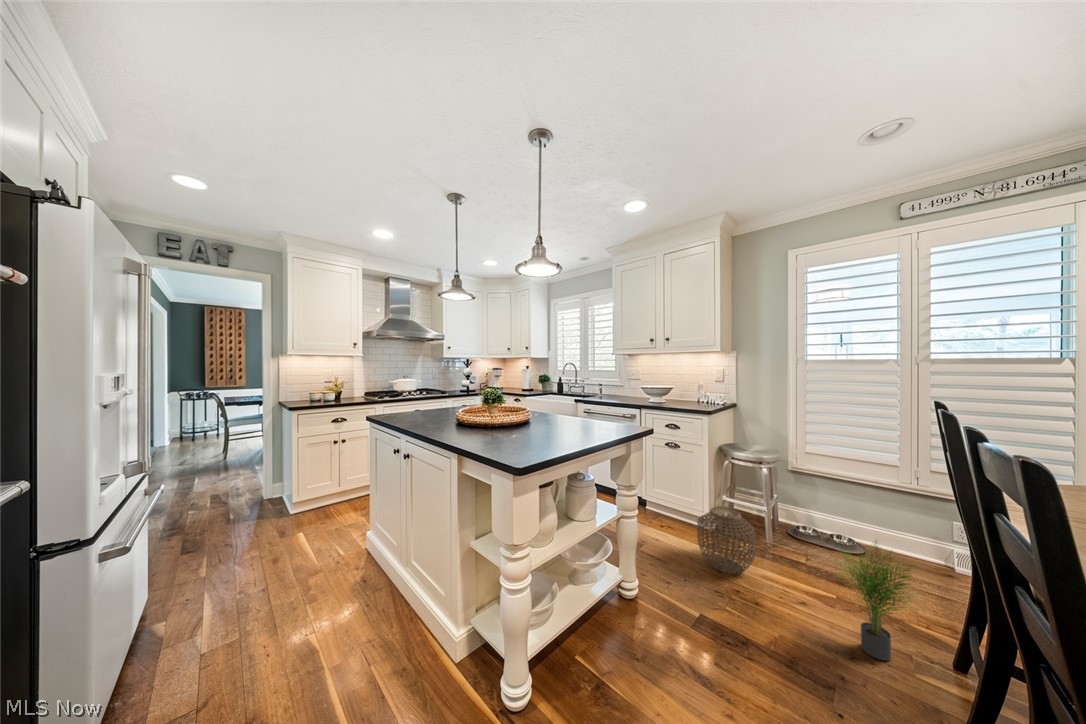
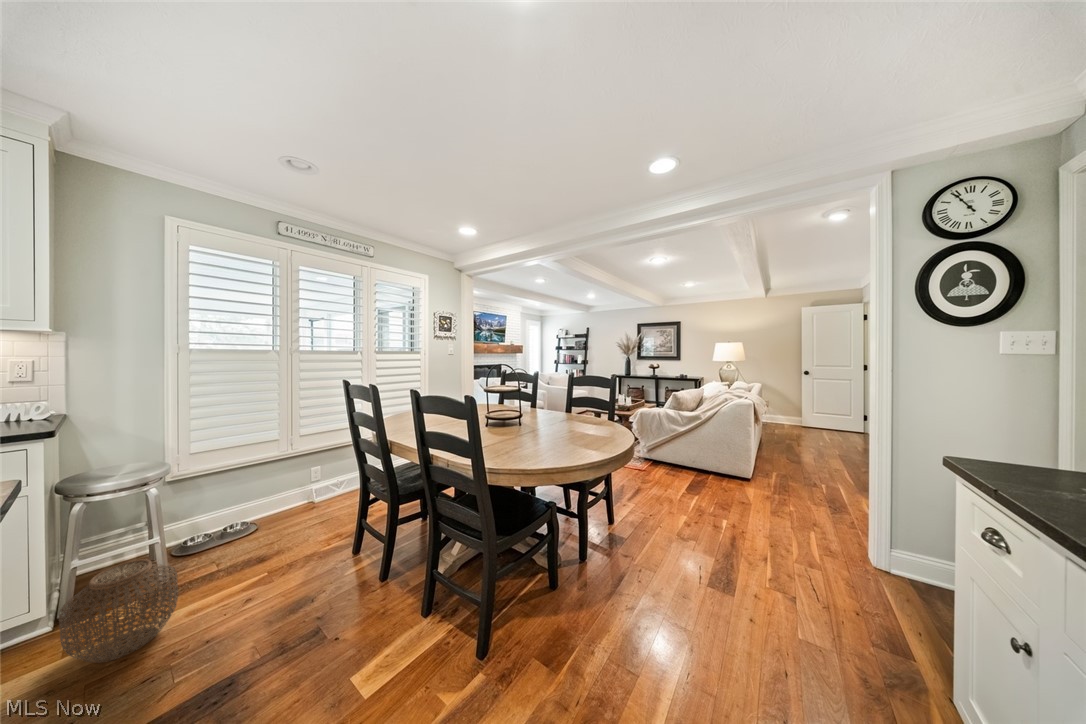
potted plant: present [839,542,912,661] -> none [278,498,351,591]

